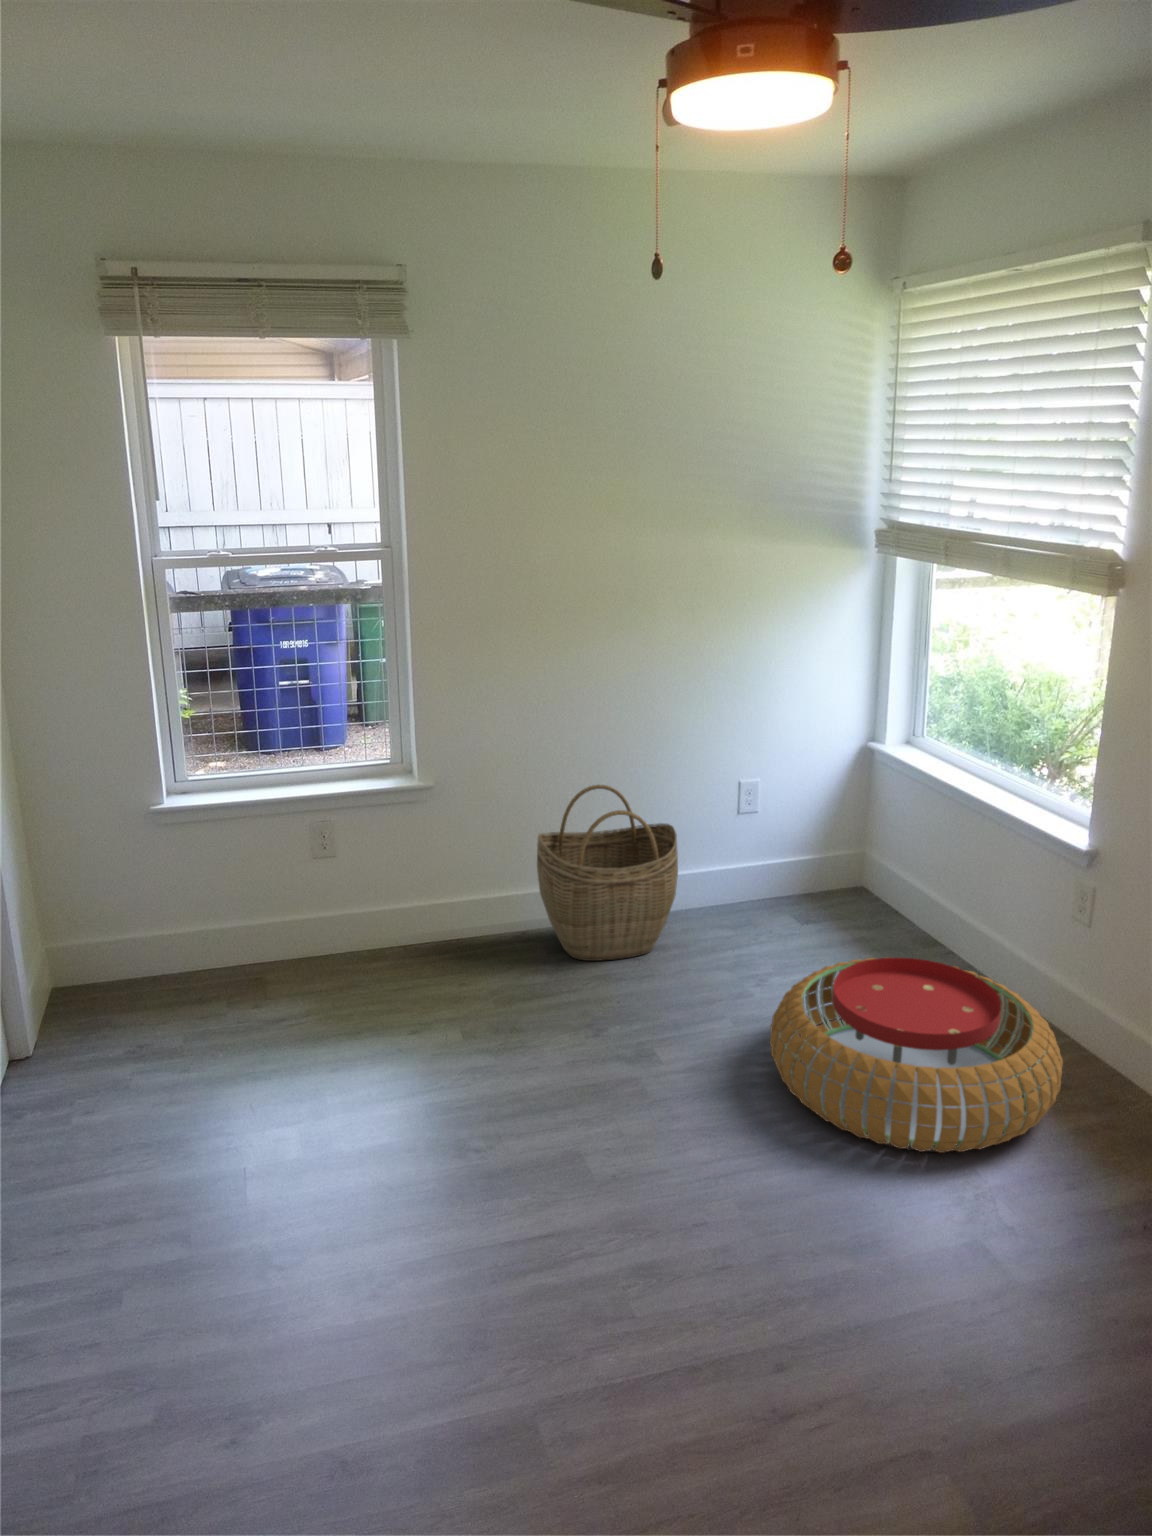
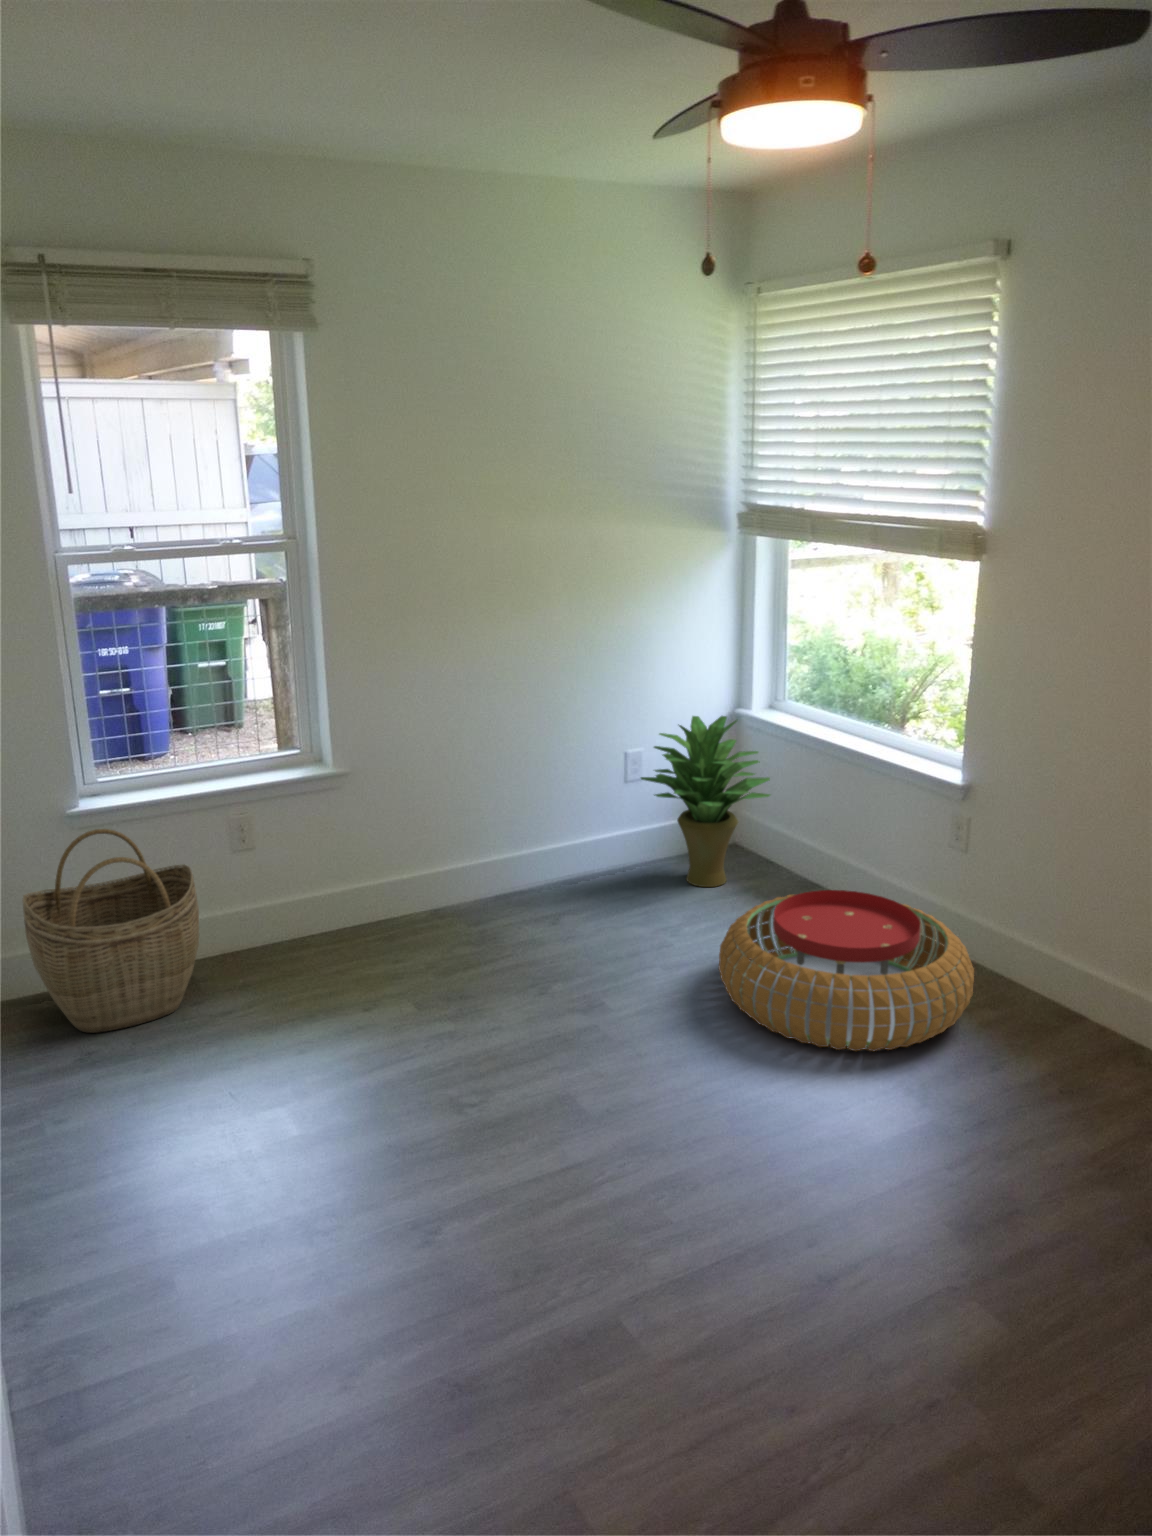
potted plant: none [743,748,888,935] -> present [641,716,770,887]
woven basket: present [537,785,678,961] -> present [23,829,199,1033]

